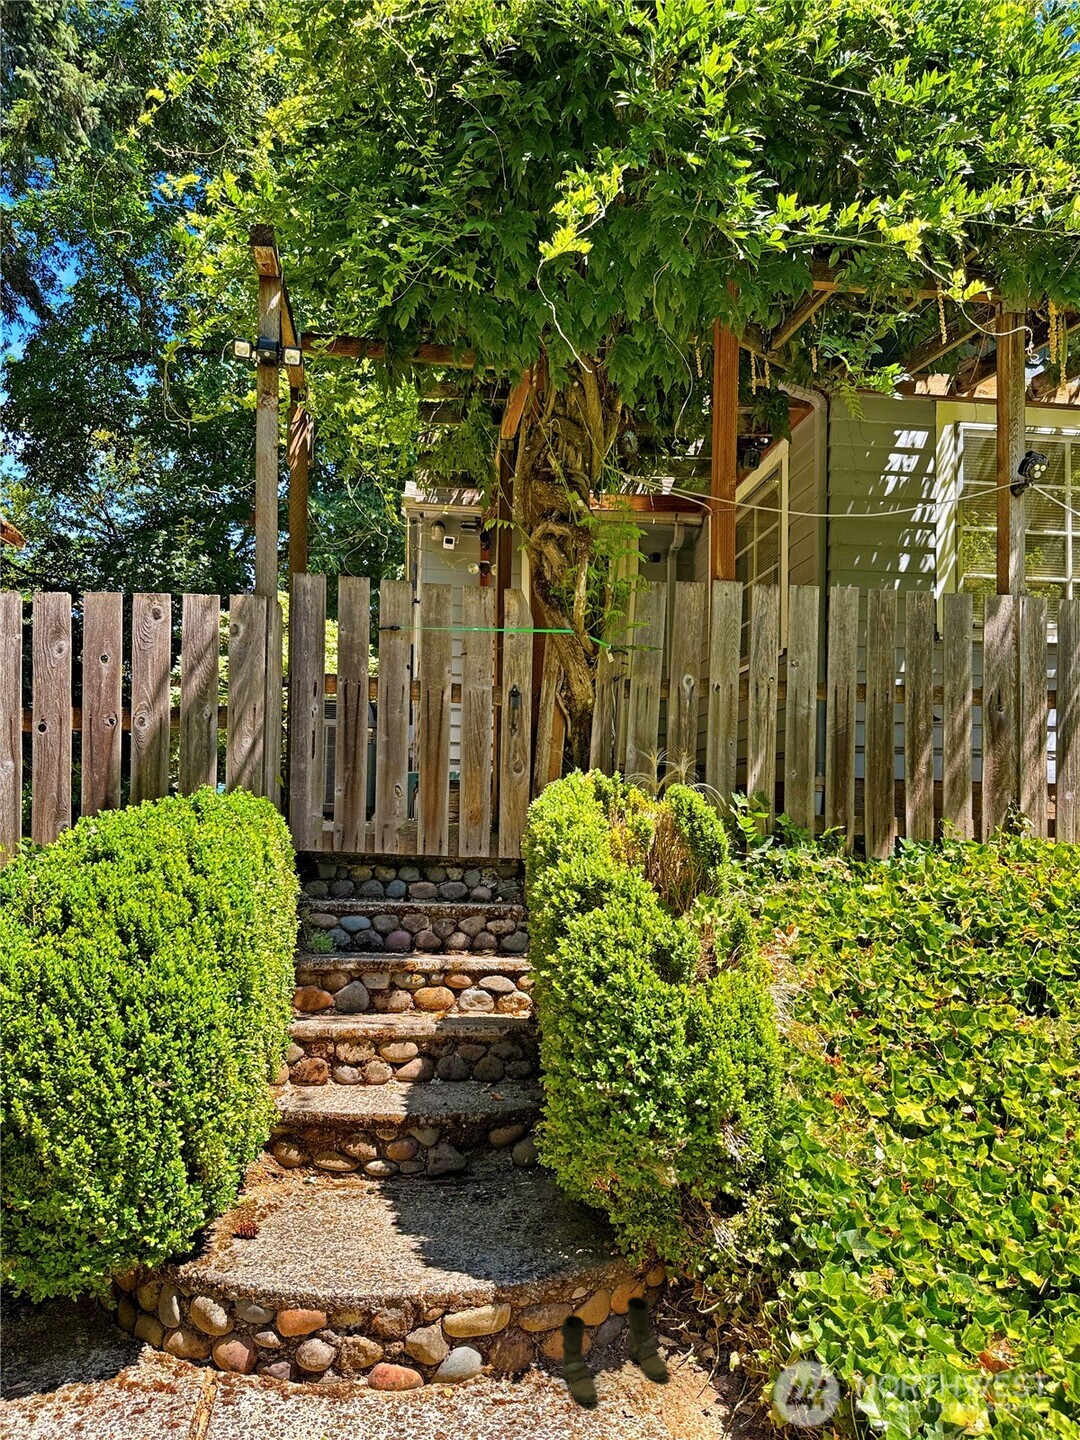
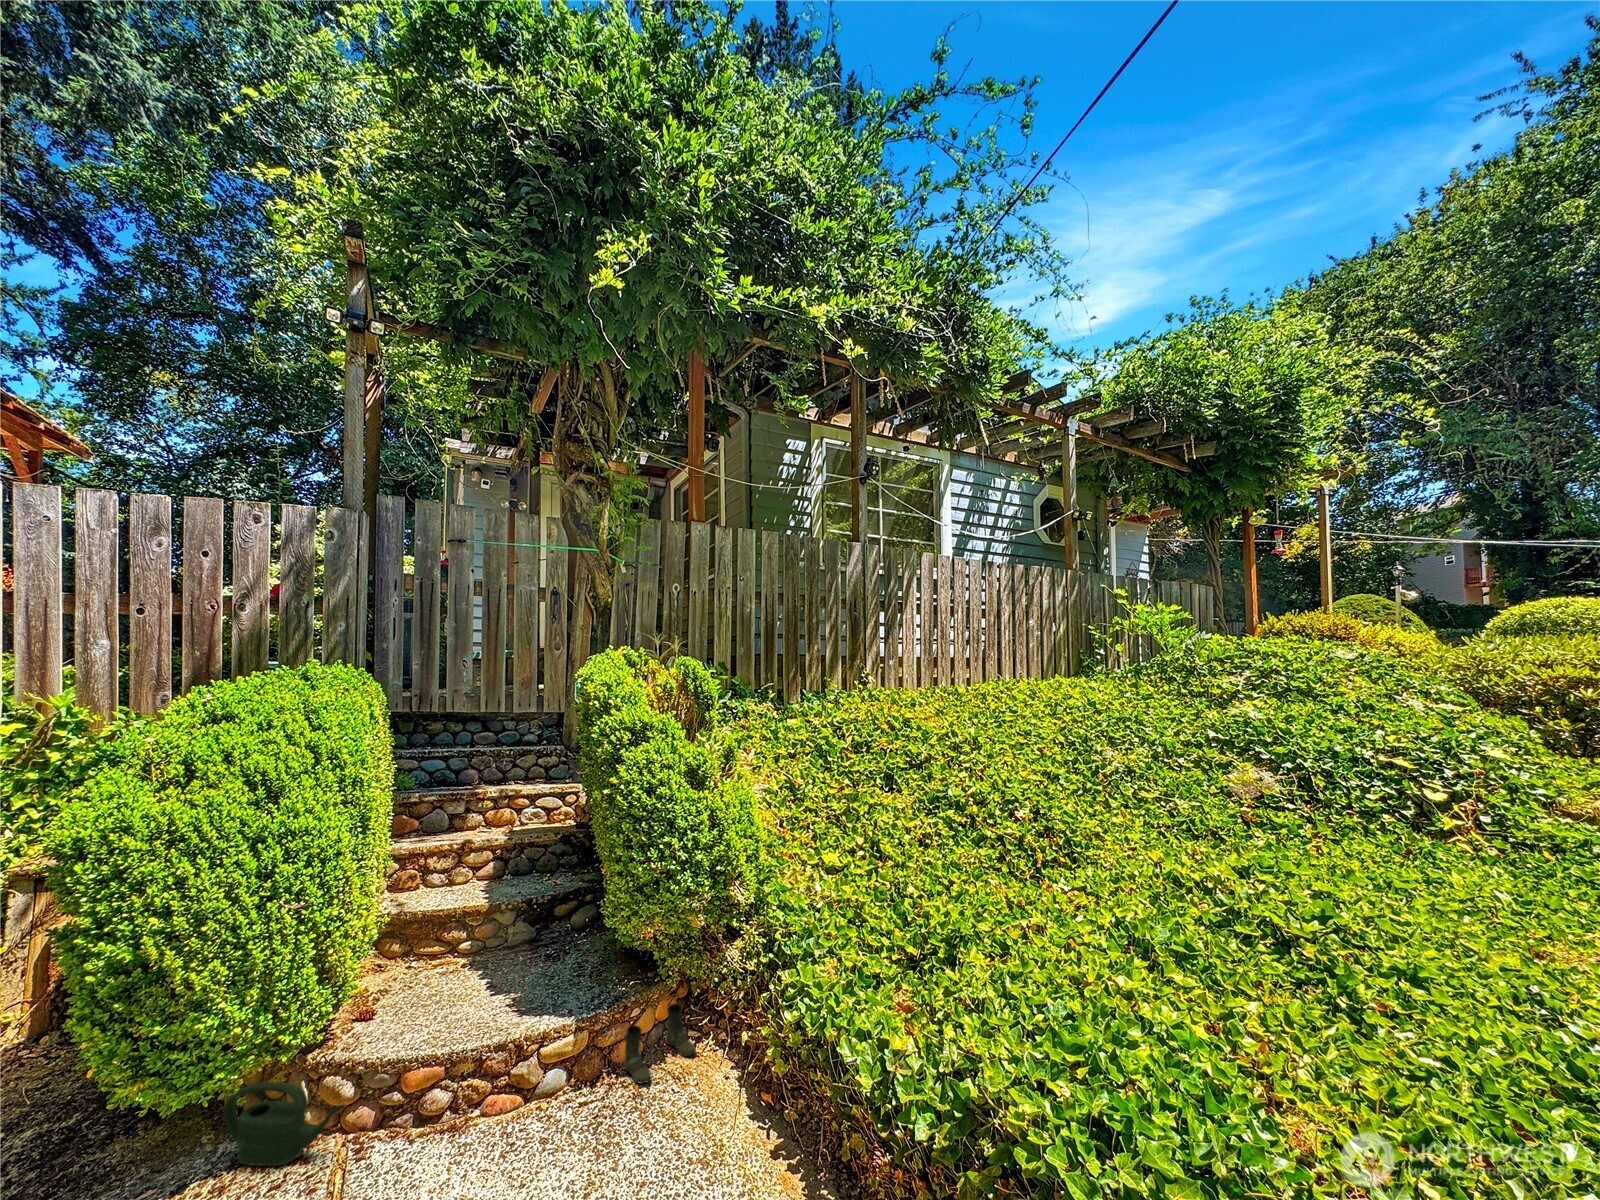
watering can: none [104,1288,217,1393] -> present [224,1082,345,1166]

